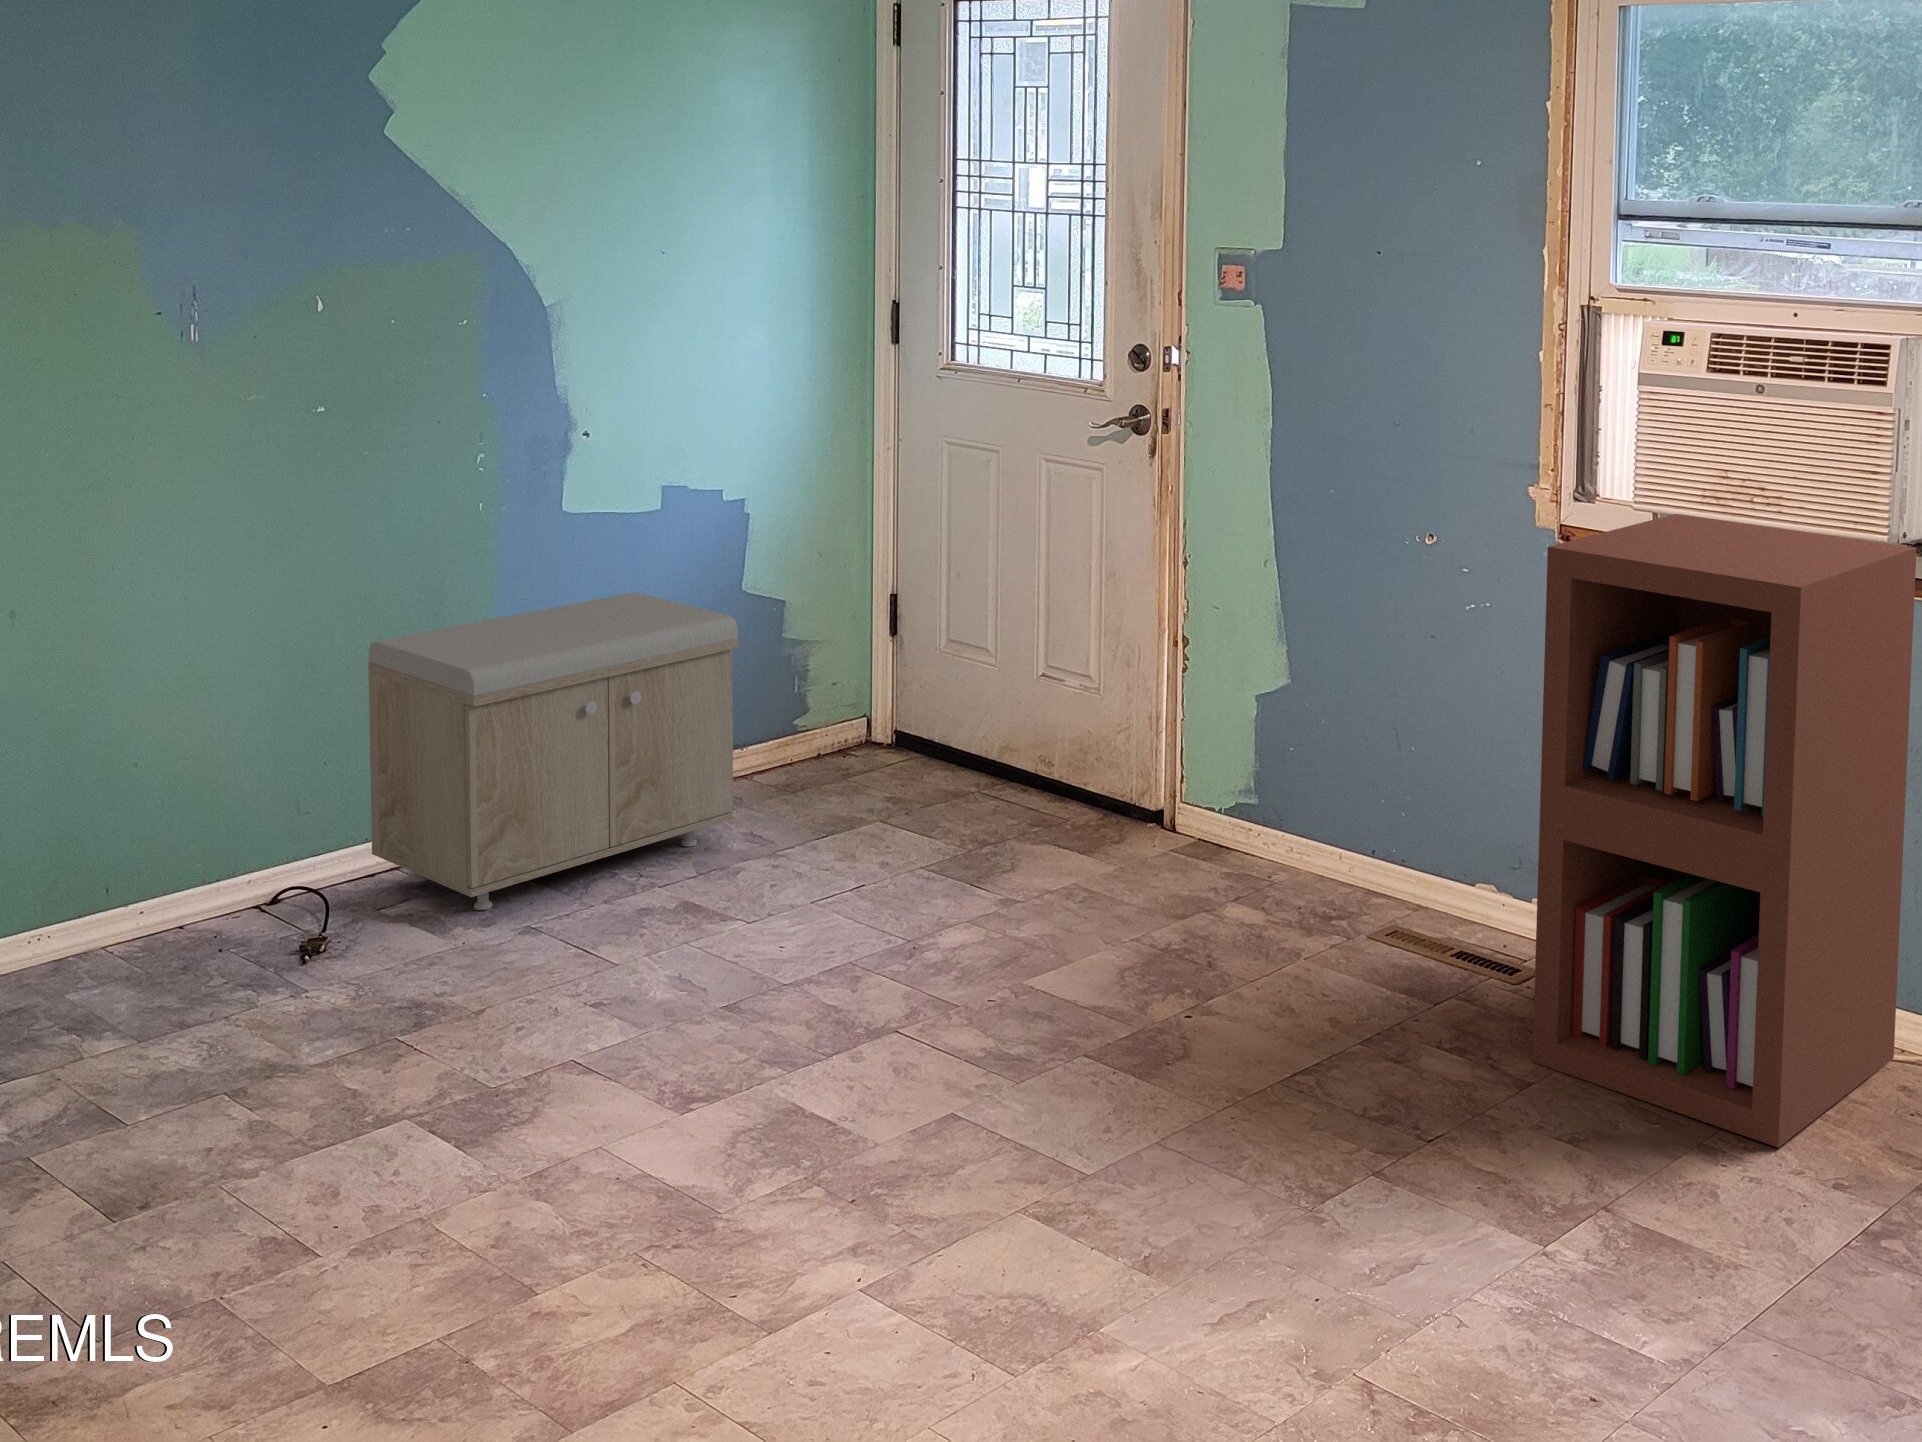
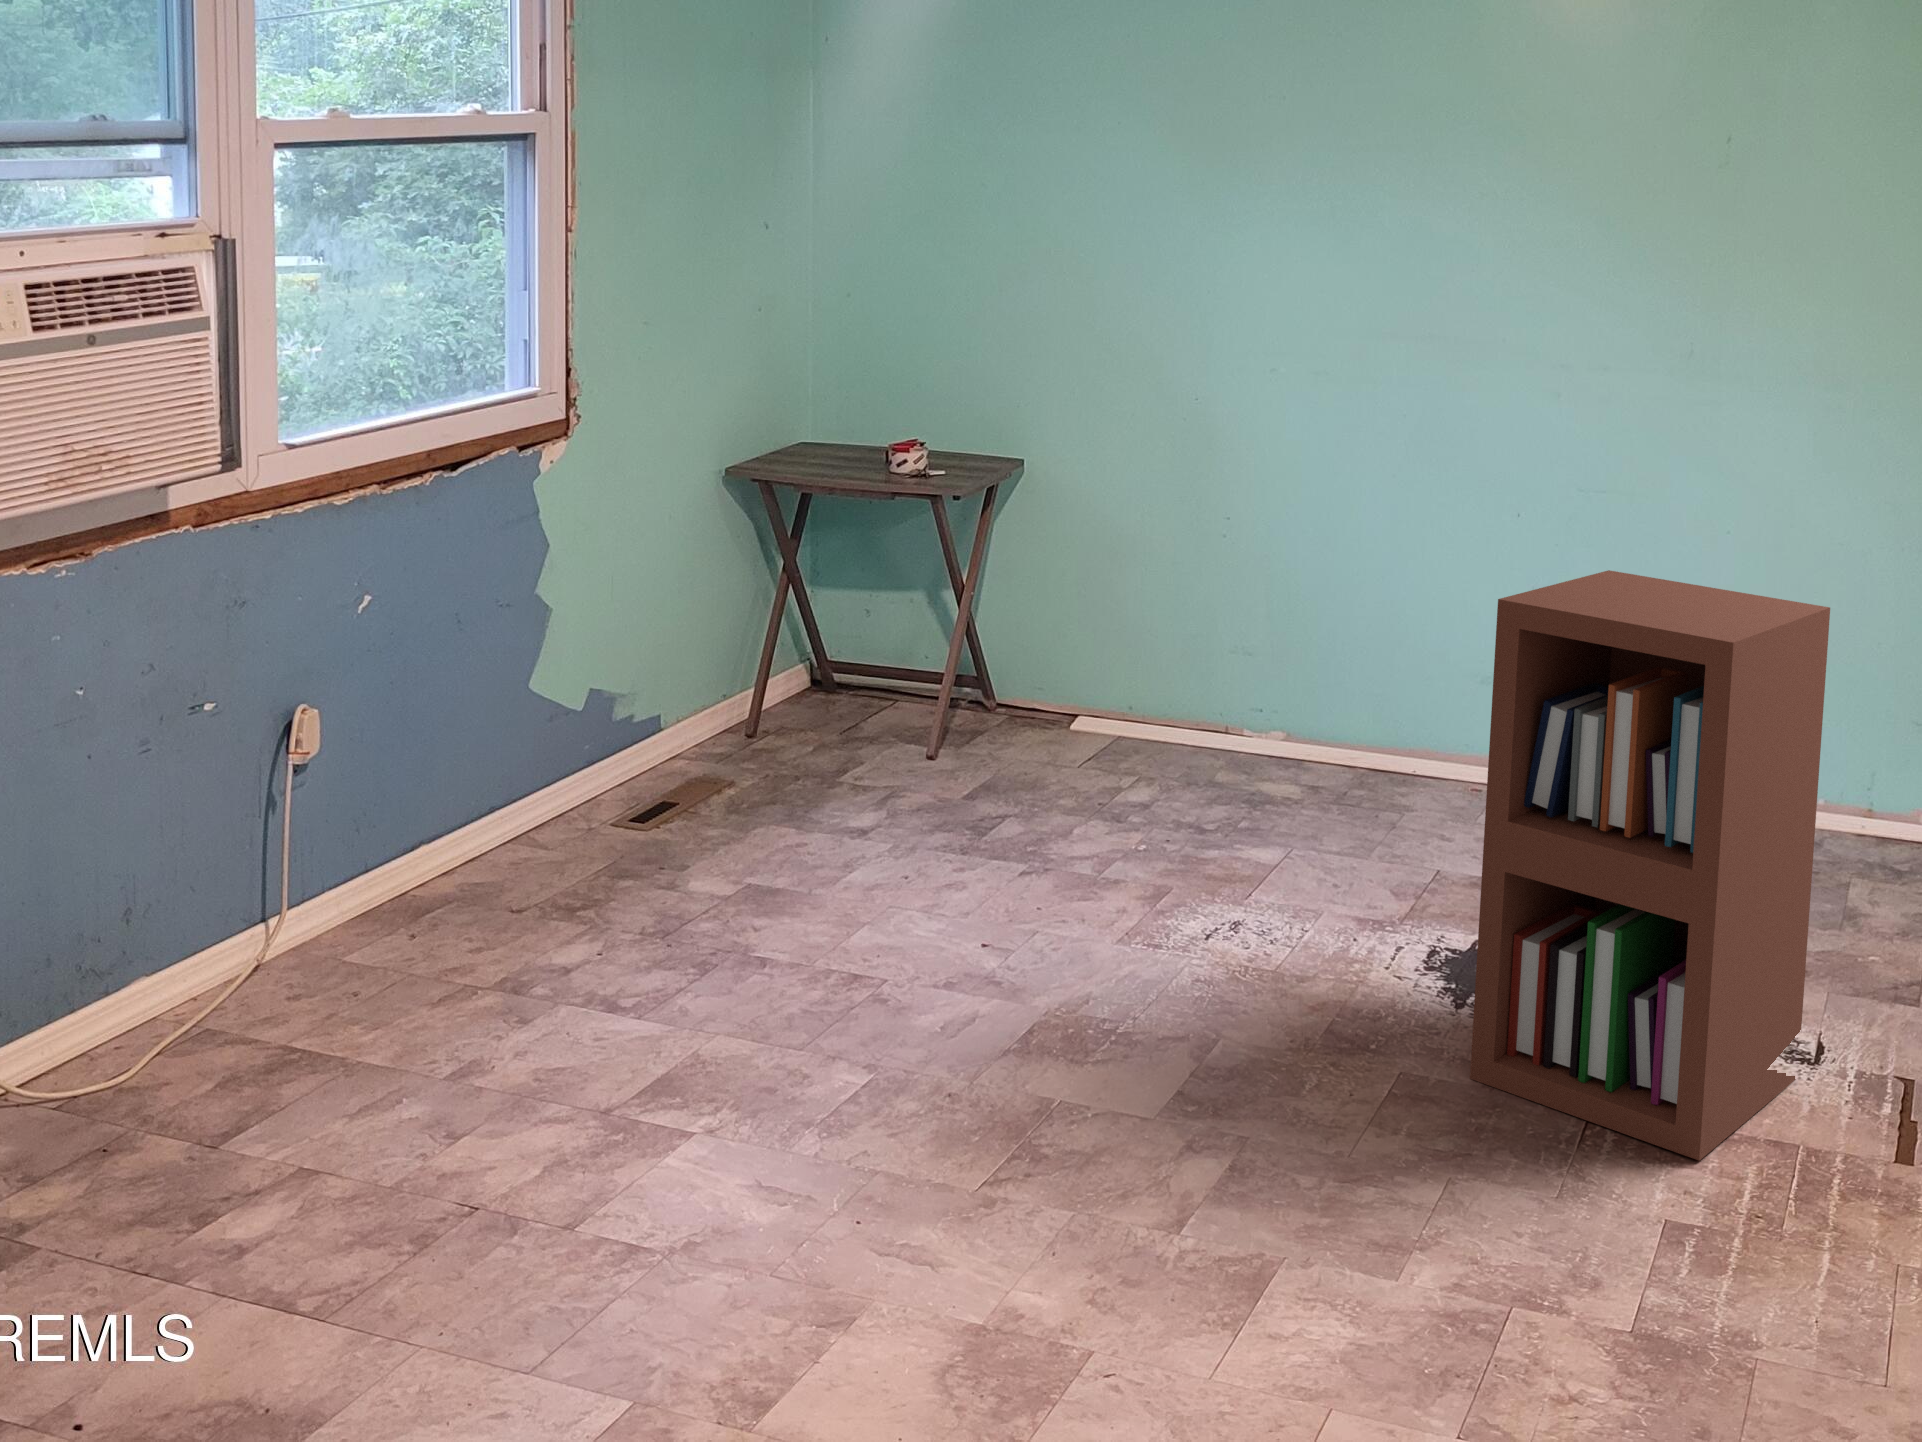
storage bench: present [368,593,738,910] -> none [357,620,718,924]

